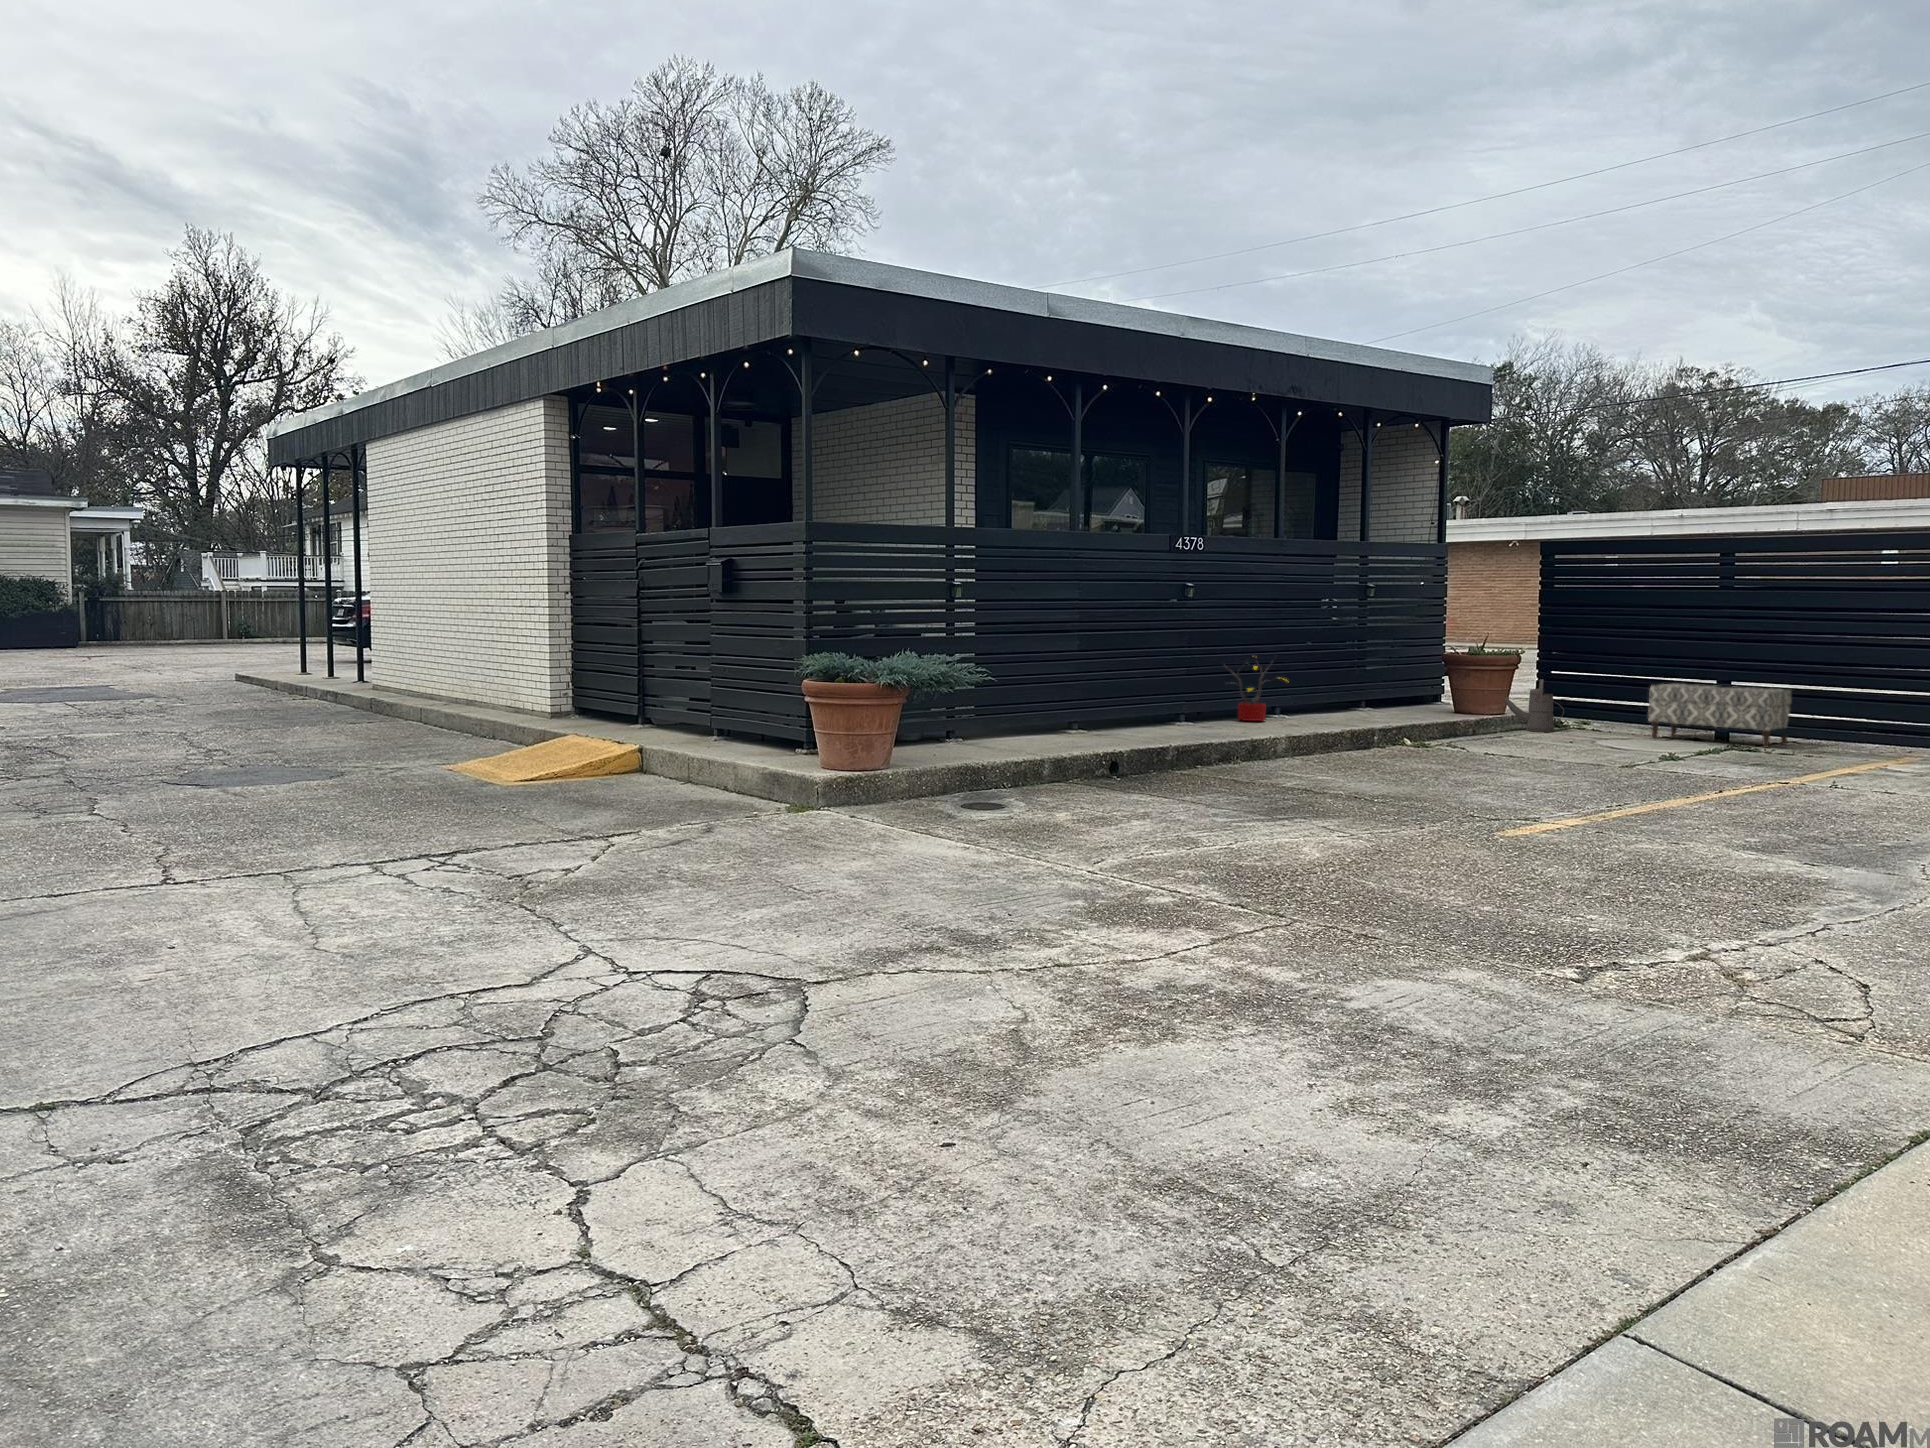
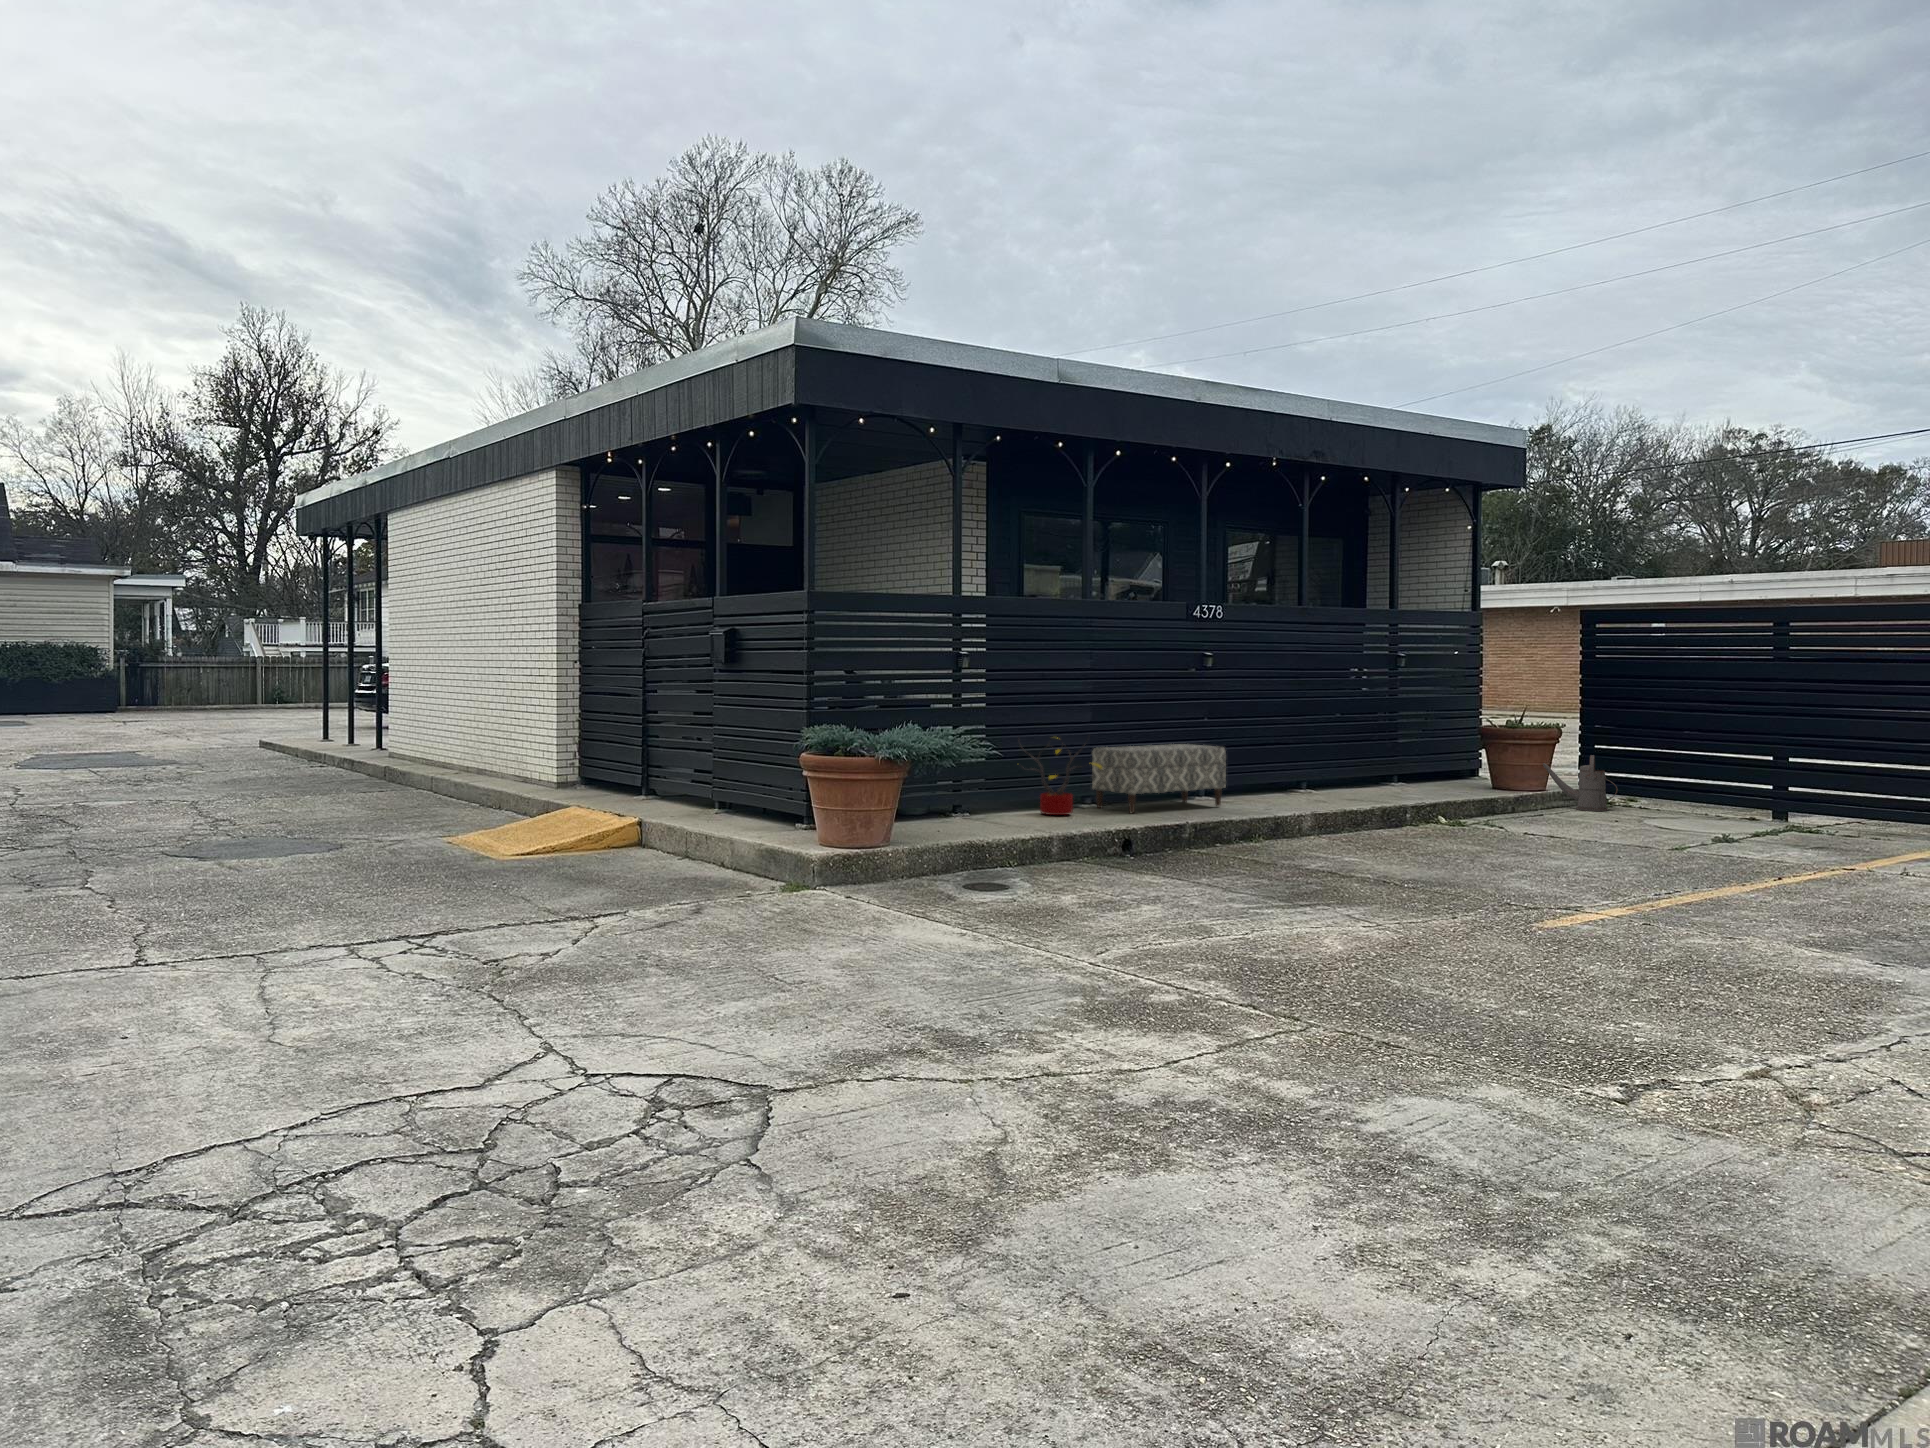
decorative plant: present [1223,657,1287,721] -> present [1024,740,1102,815]
bench: present [1648,684,1791,747] -> present [1092,744,1226,813]

